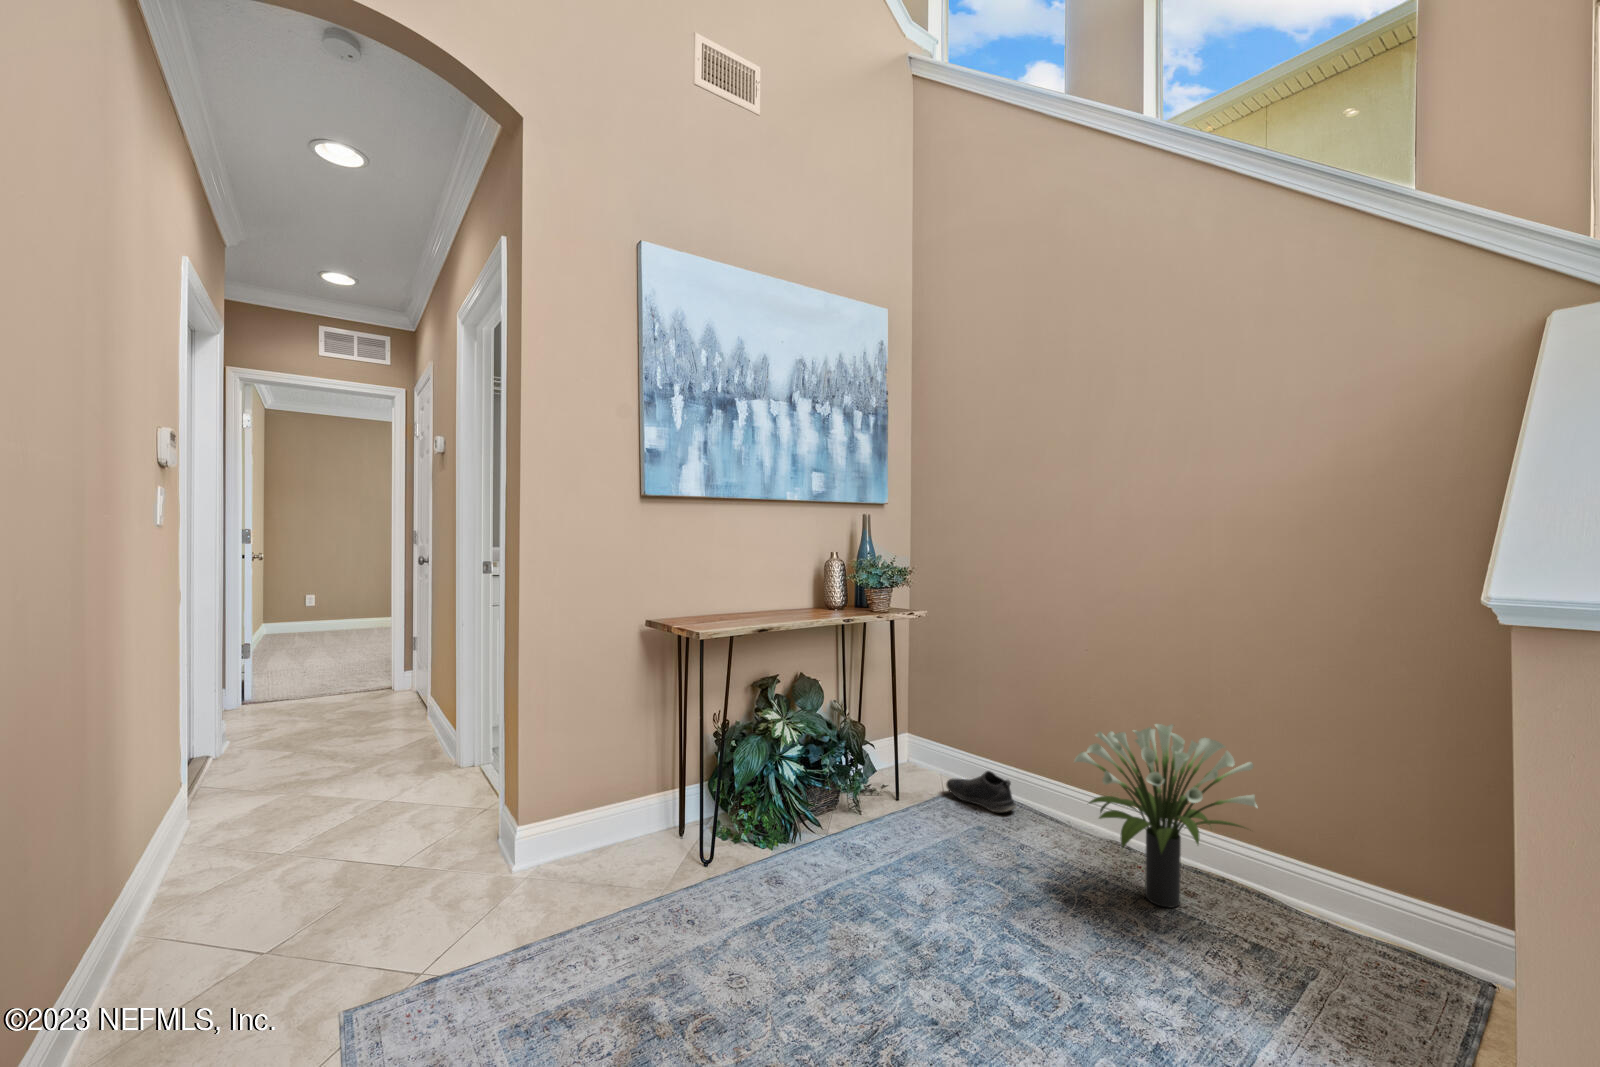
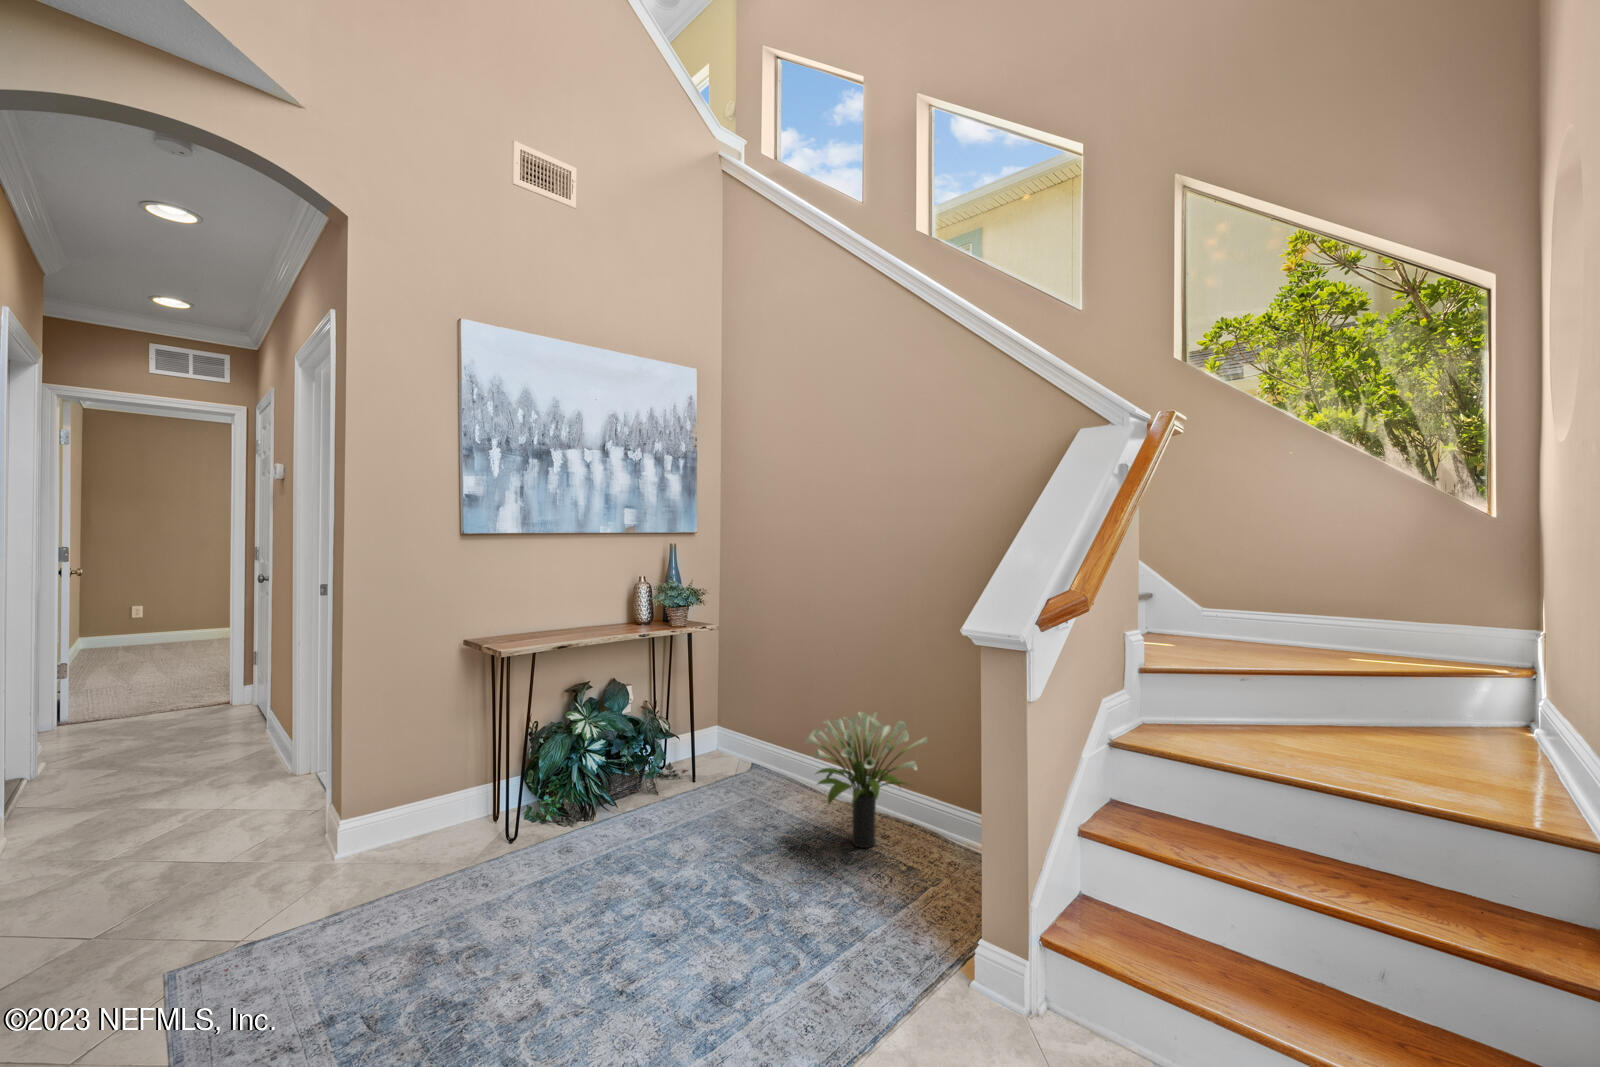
shoe: present [946,771,1016,812] -> none [734,754,784,787]

